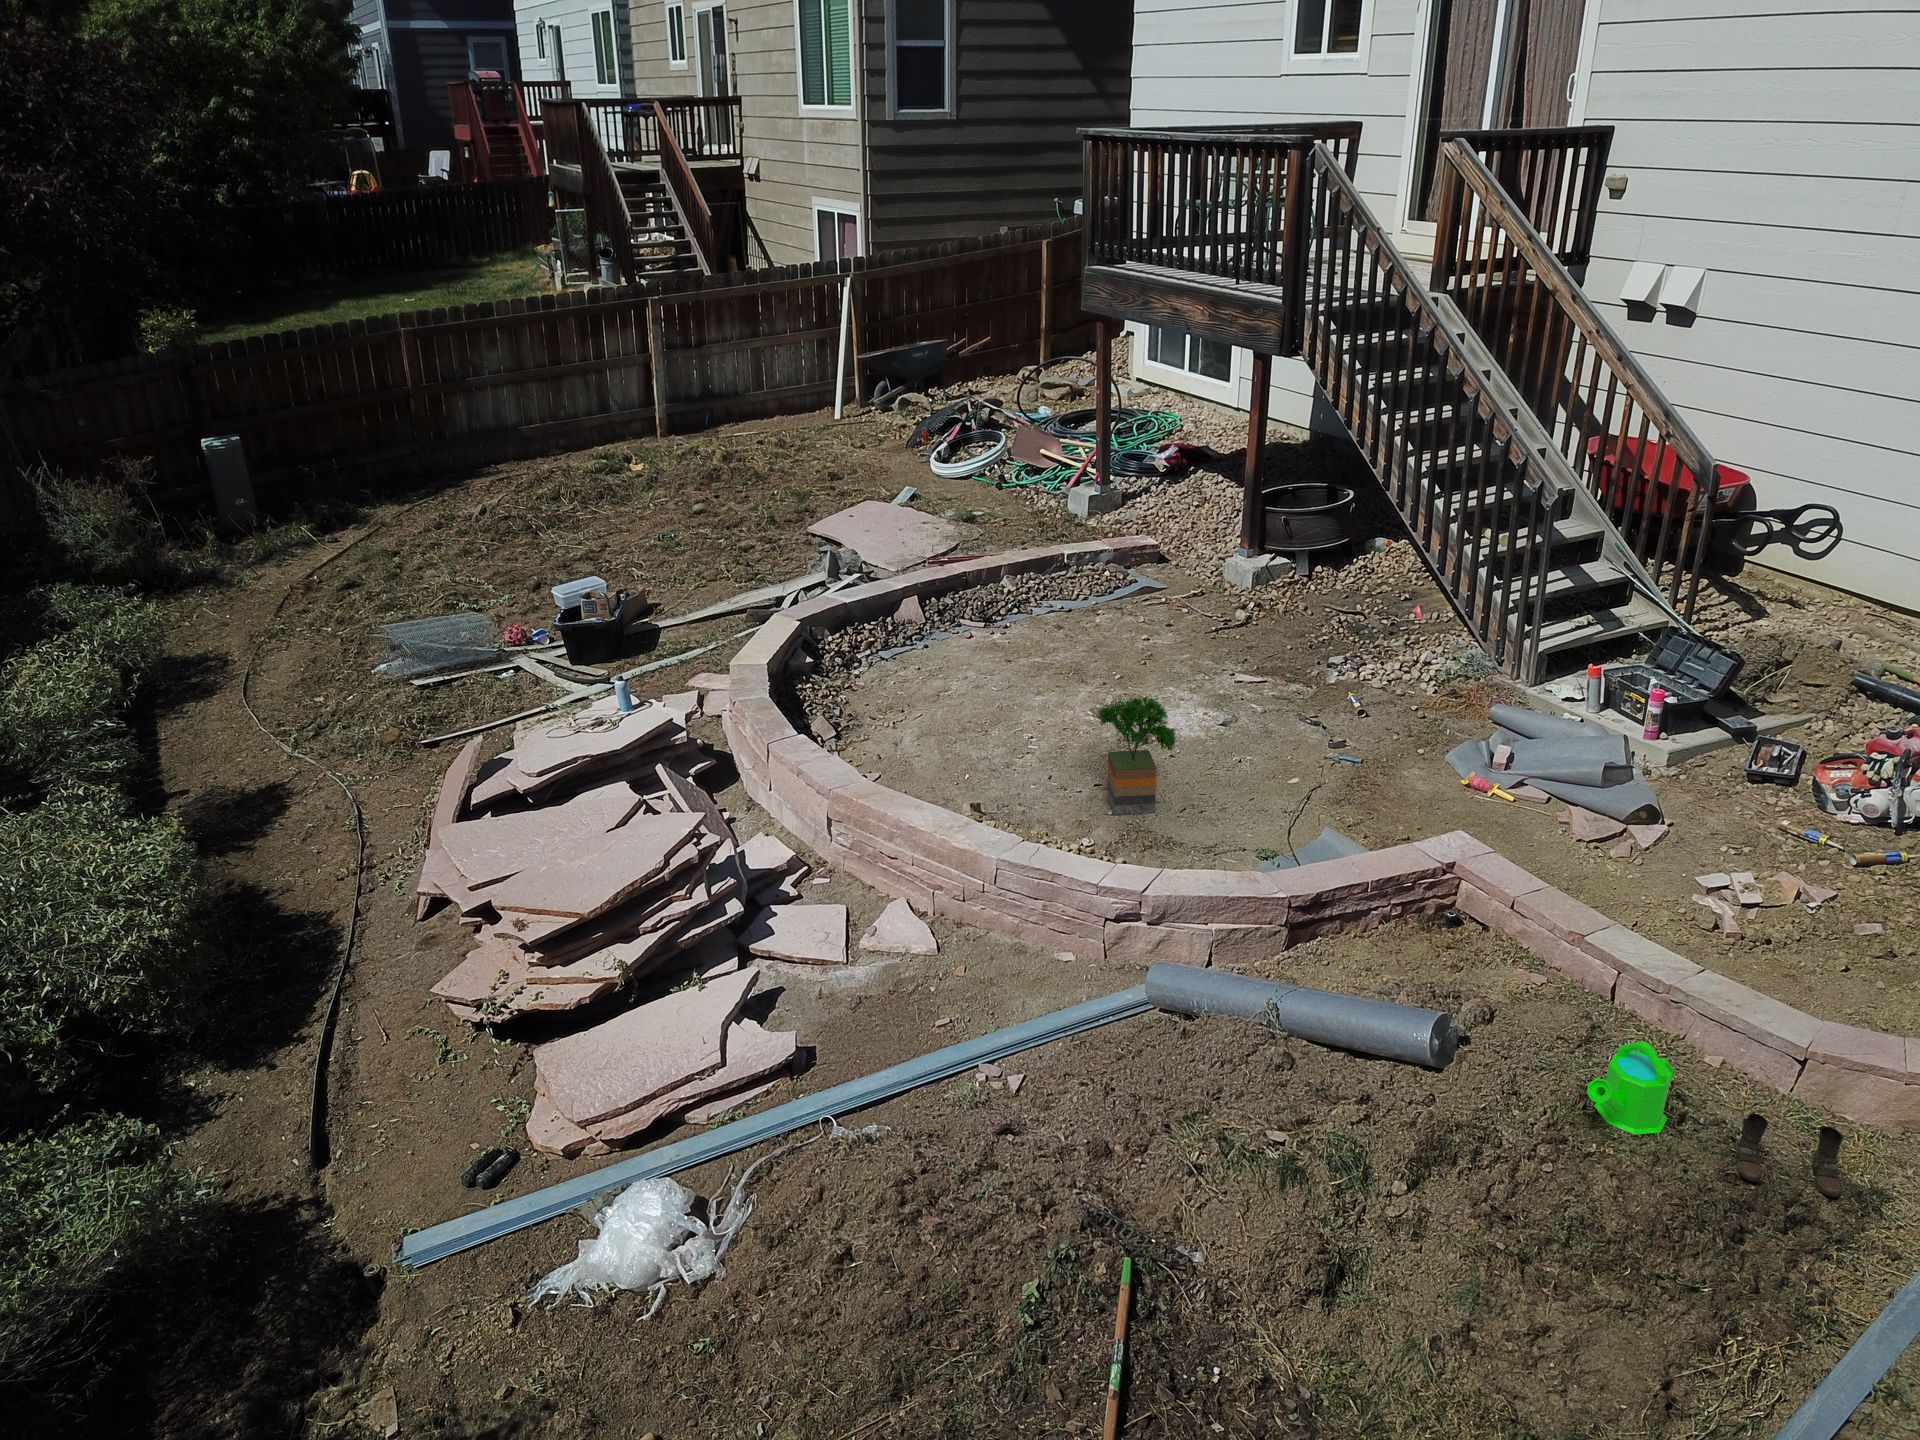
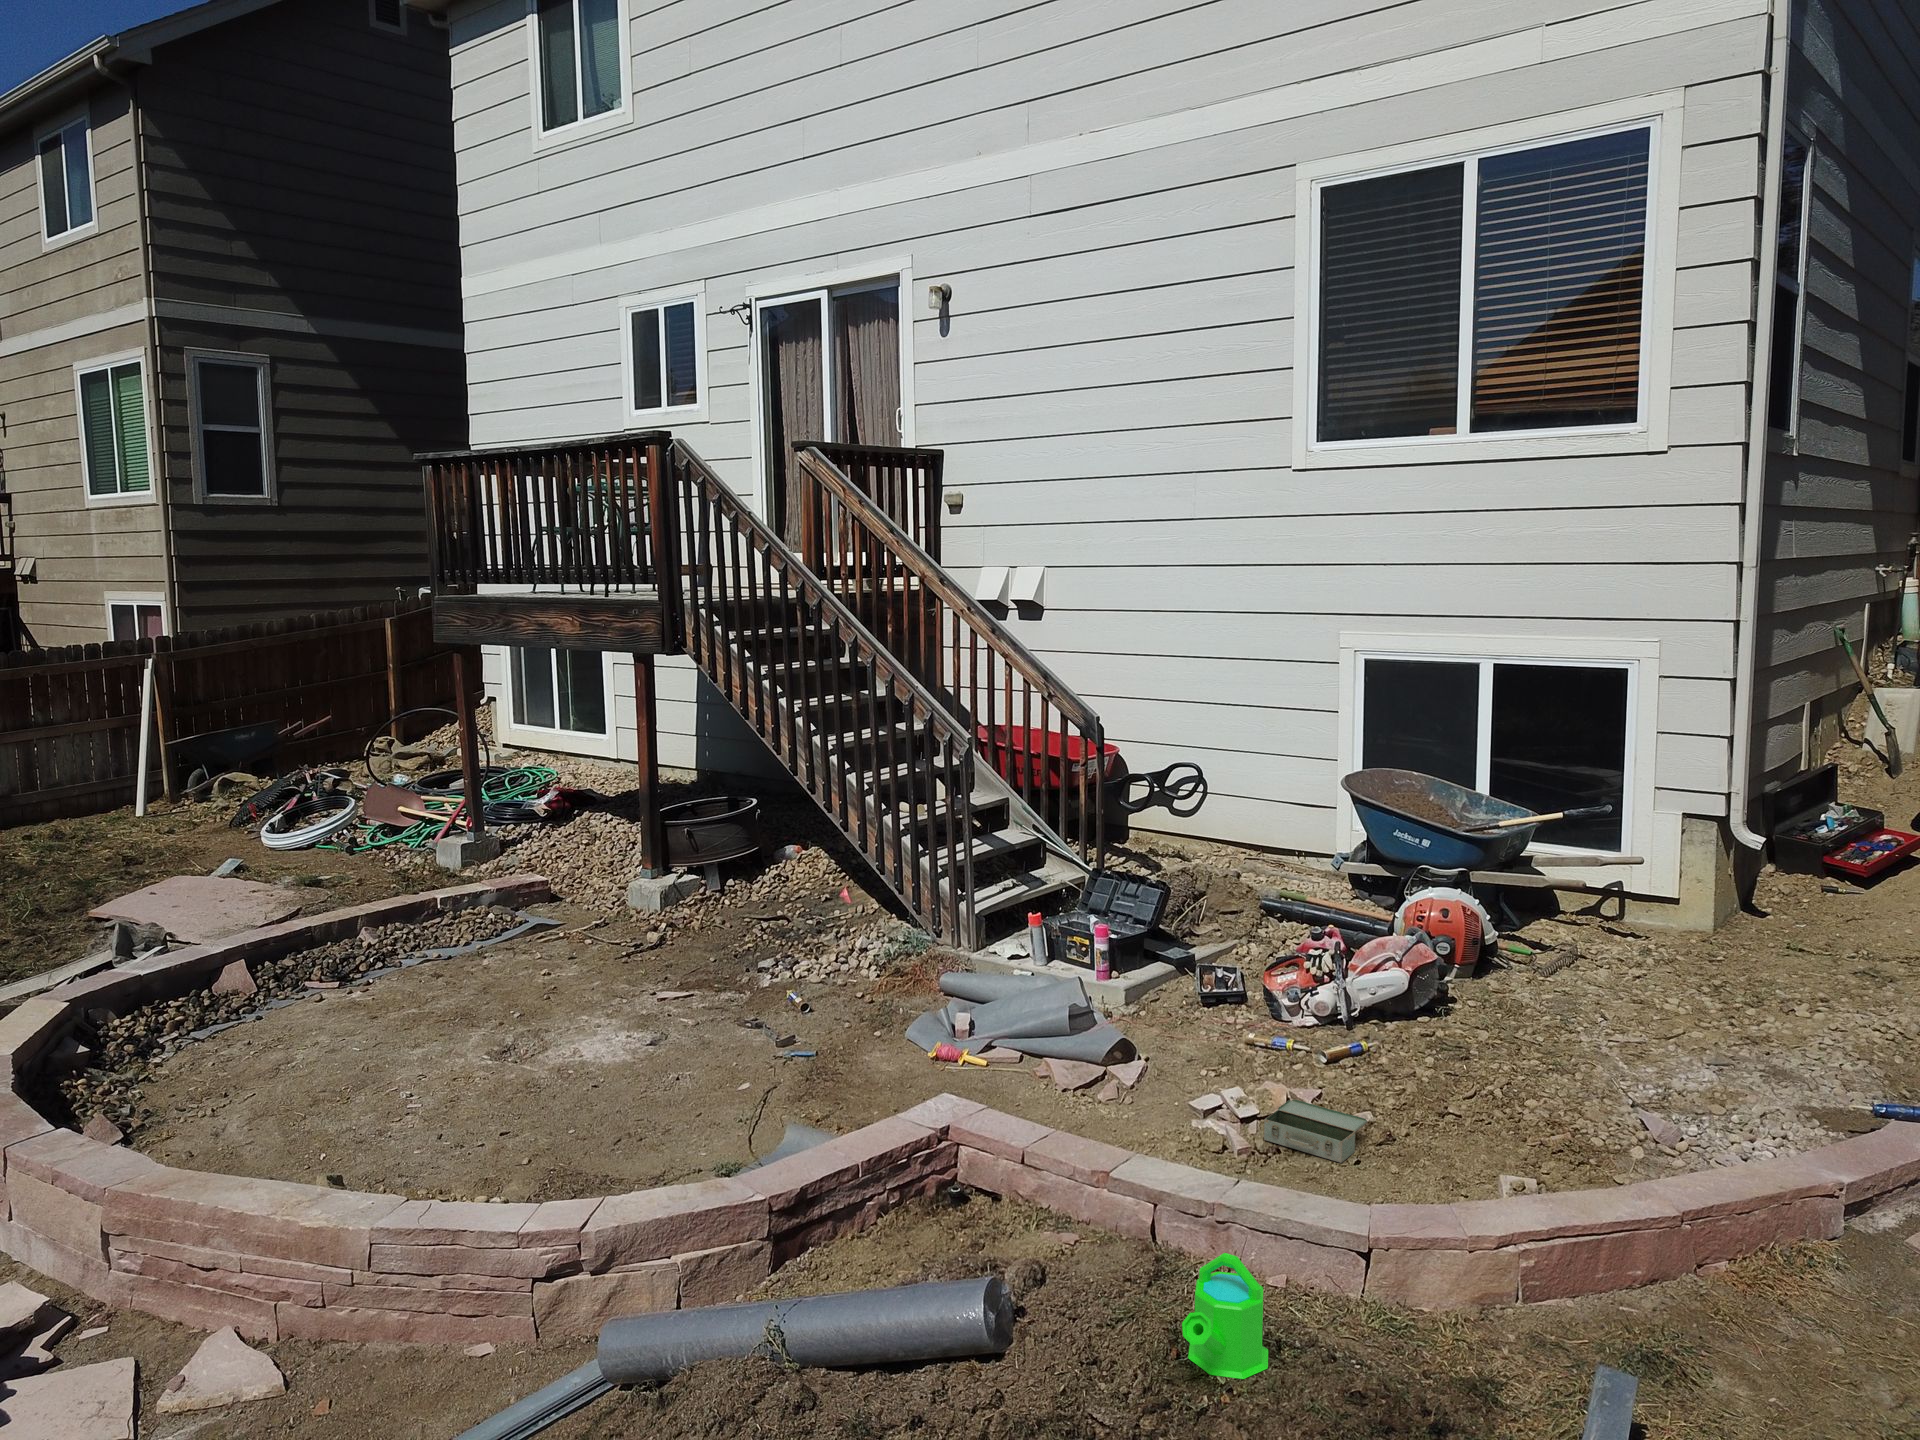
potted tree: present [1097,696,1176,815] -> none [489,999,600,1162]
toolbox: none [1752,907,1865,977] -> present [1264,1099,1367,1163]
boots: present [1737,1113,1844,1197] -> none [1351,1302,1470,1396]

